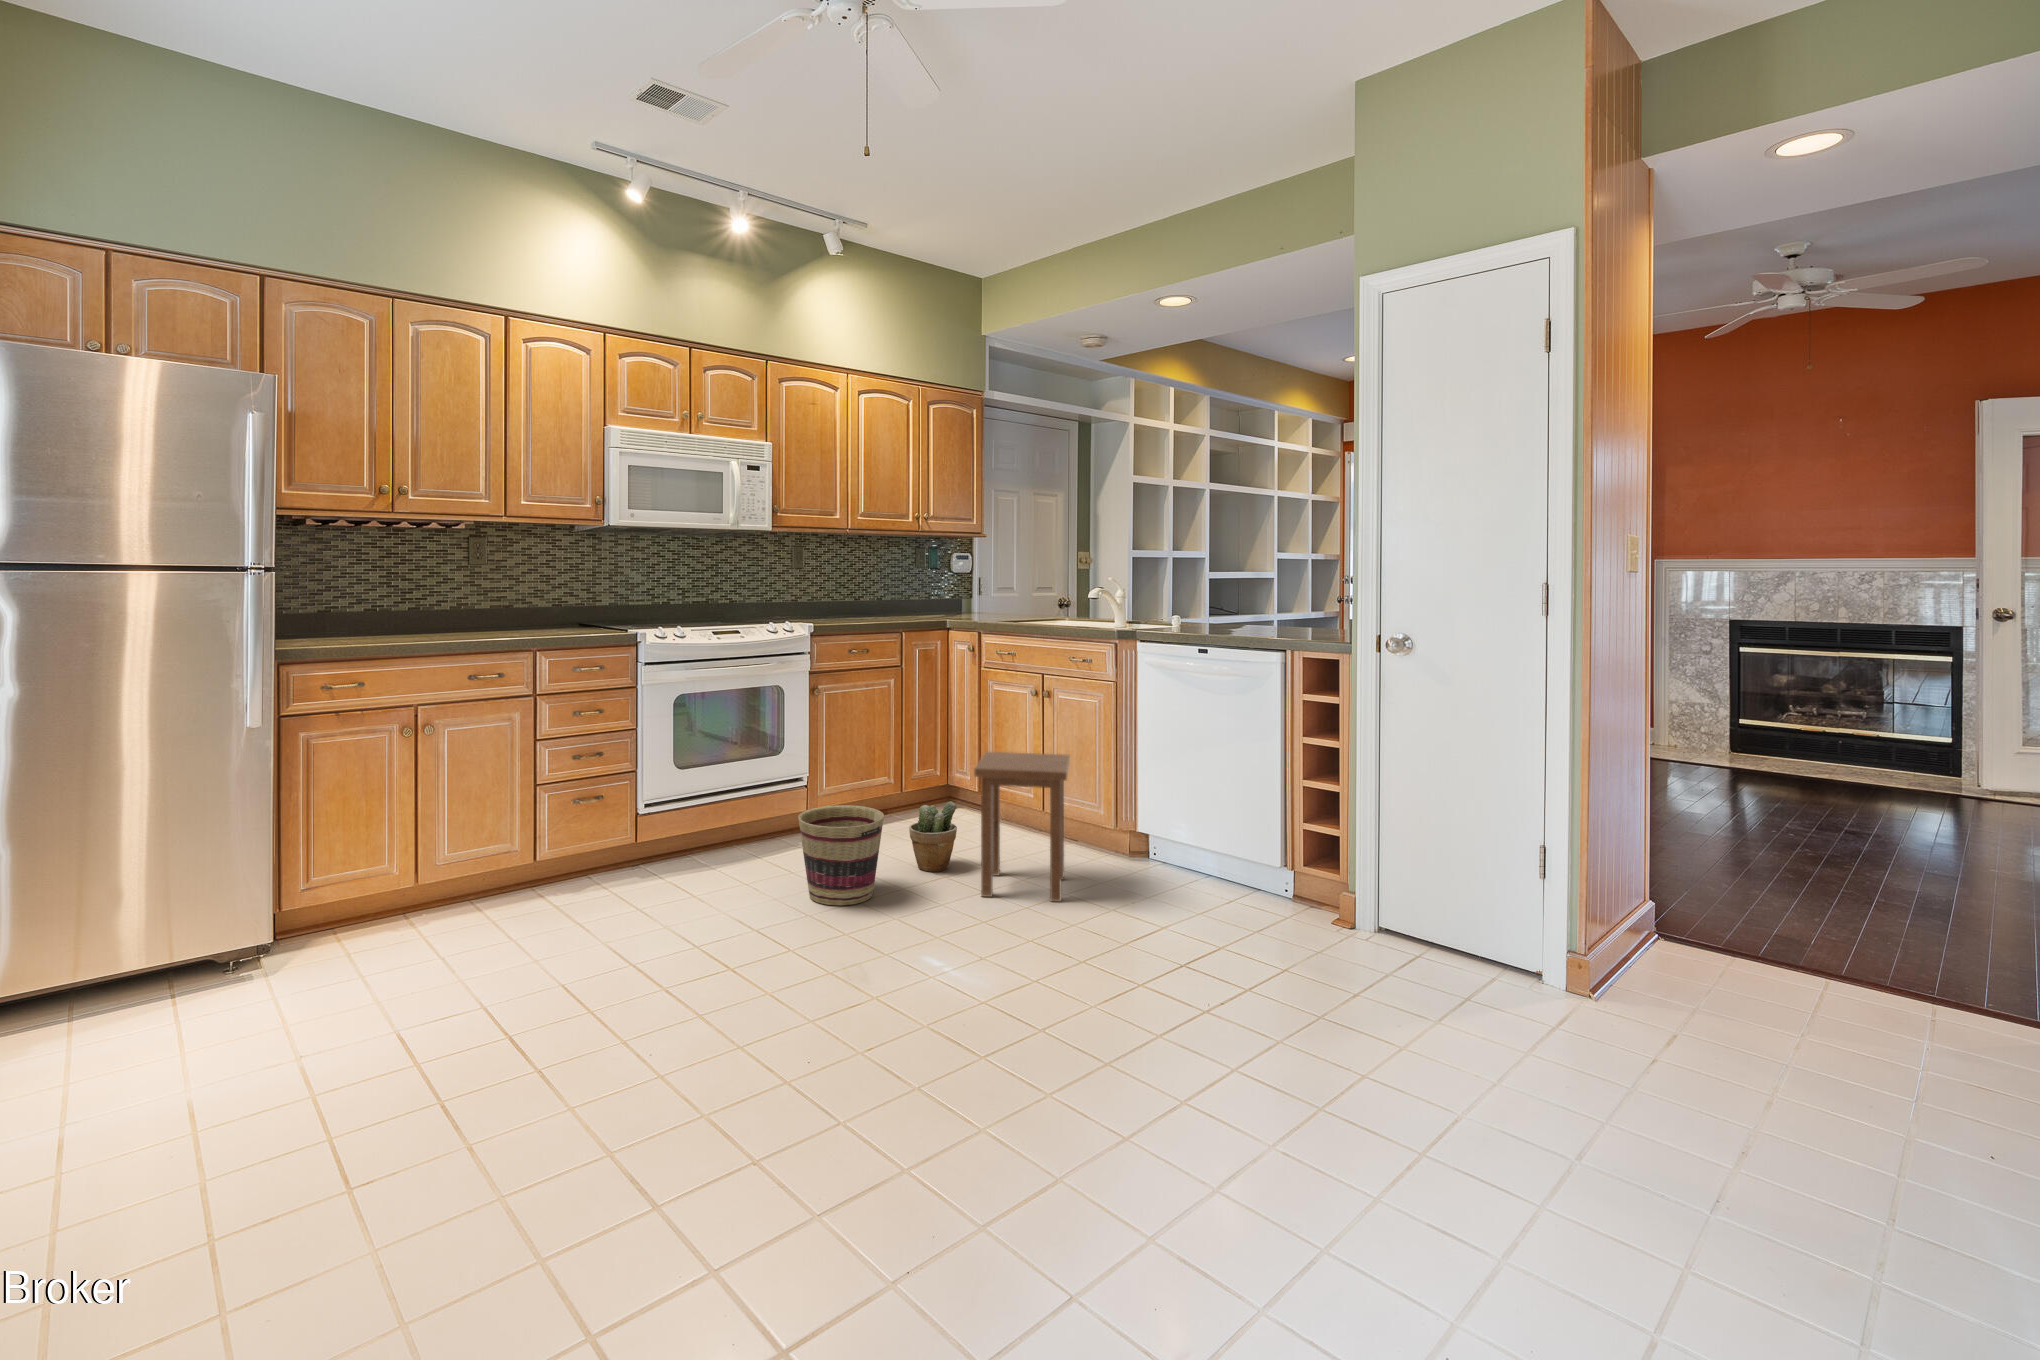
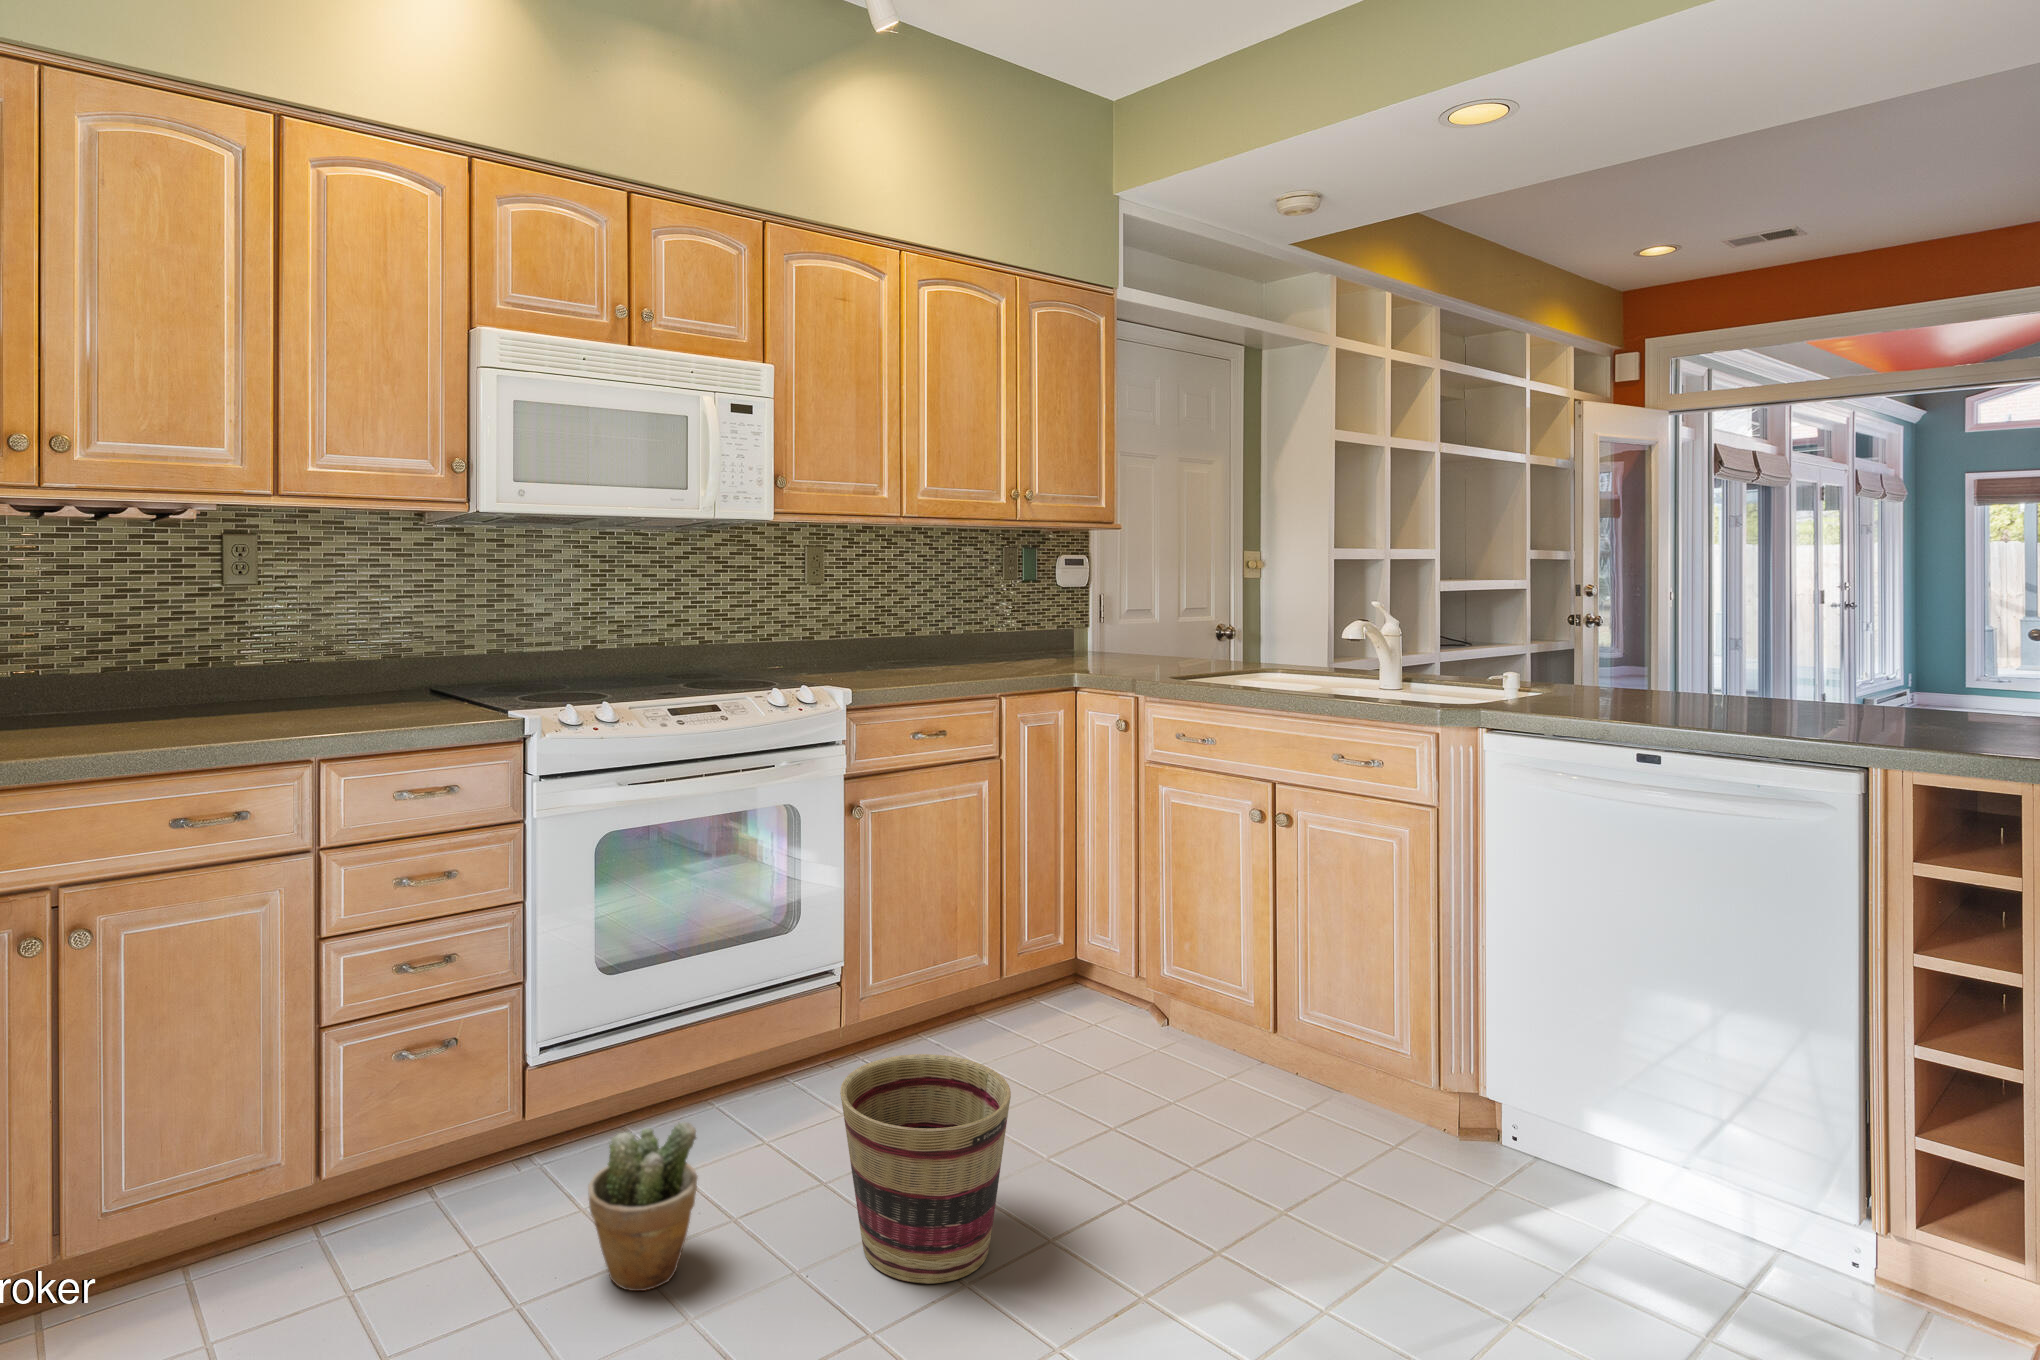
stool: present [974,752,1070,902] -> none [1191,943,1393,1278]
potted plant: present [909,801,957,872] -> present [588,1122,698,1291]

